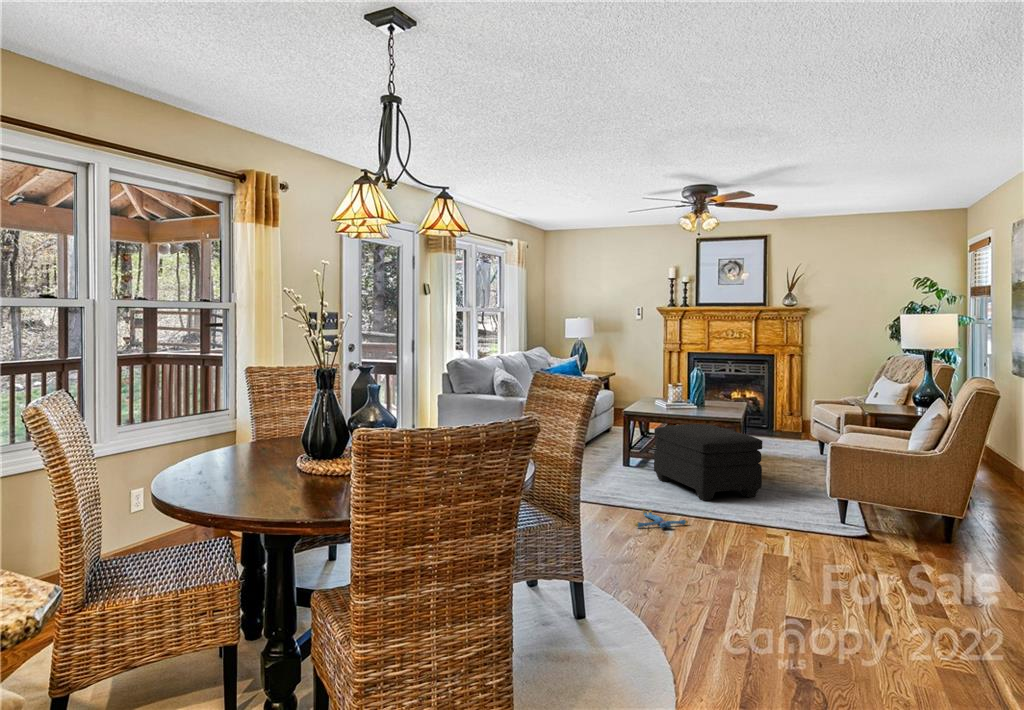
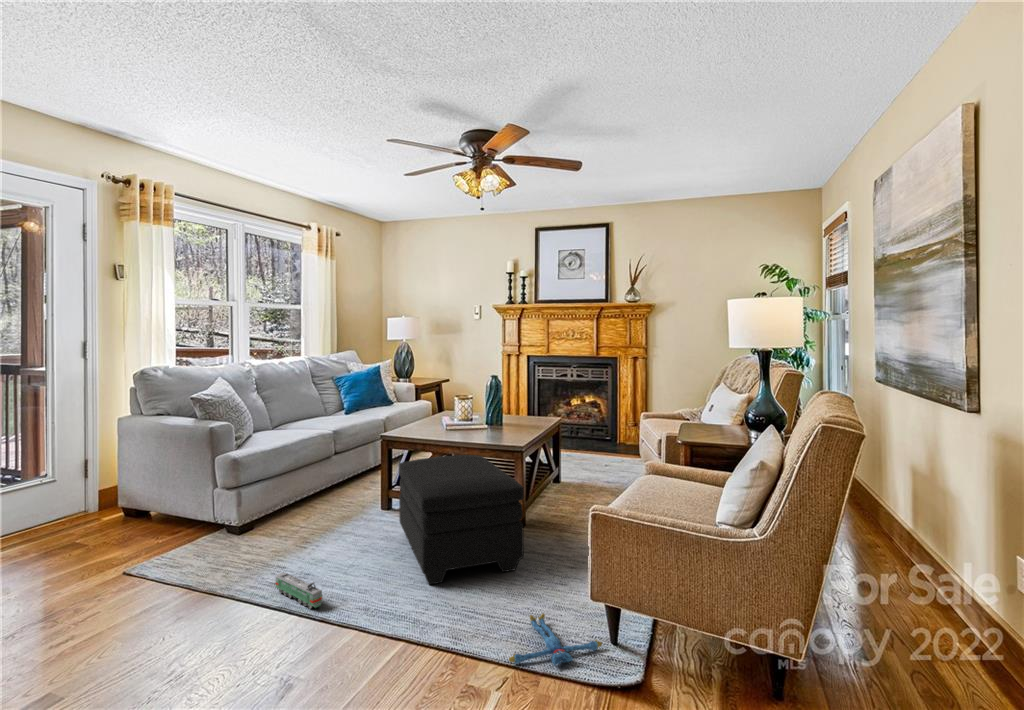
toy train: none [608,489,648,508] -> present [276,573,323,609]
plush toy: present [635,510,688,528] -> present [509,614,602,666]

